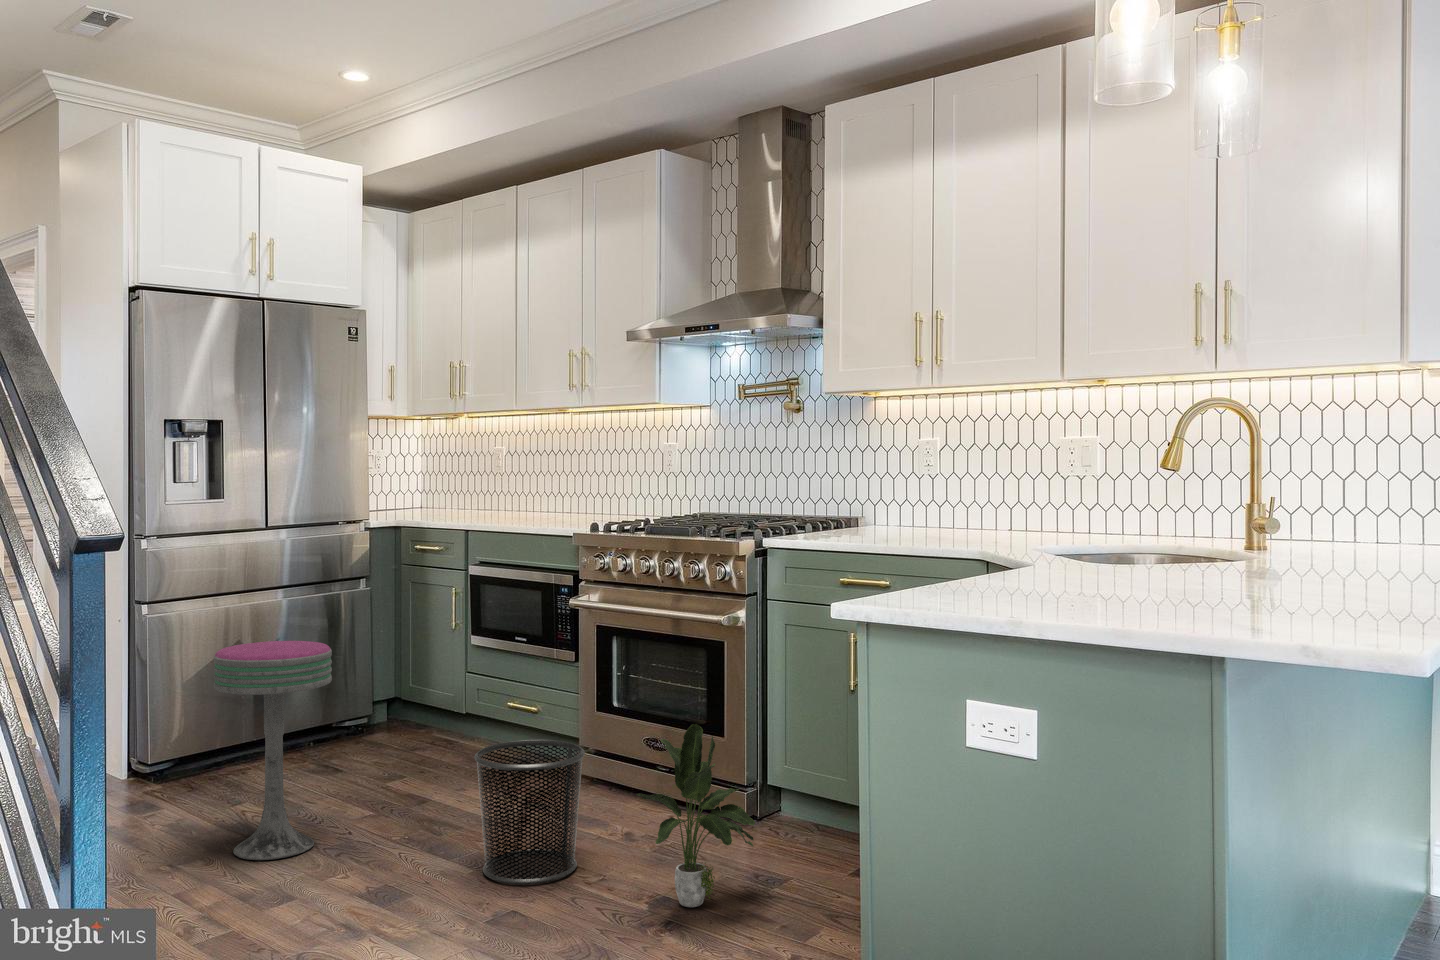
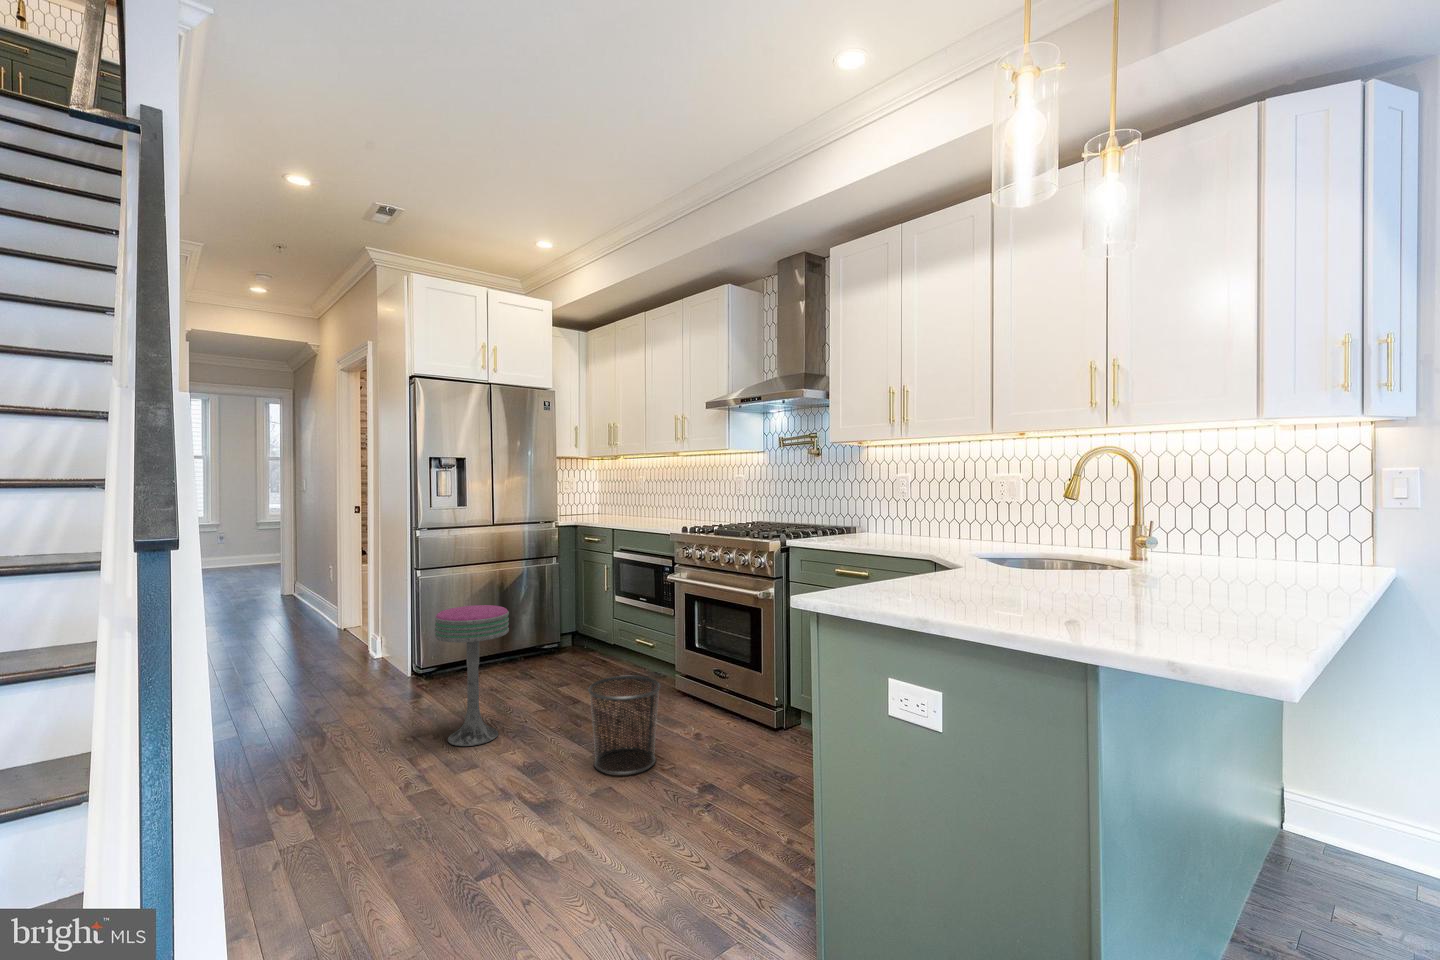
potted plant: present [636,724,755,907] -> none [683,675,768,802]

